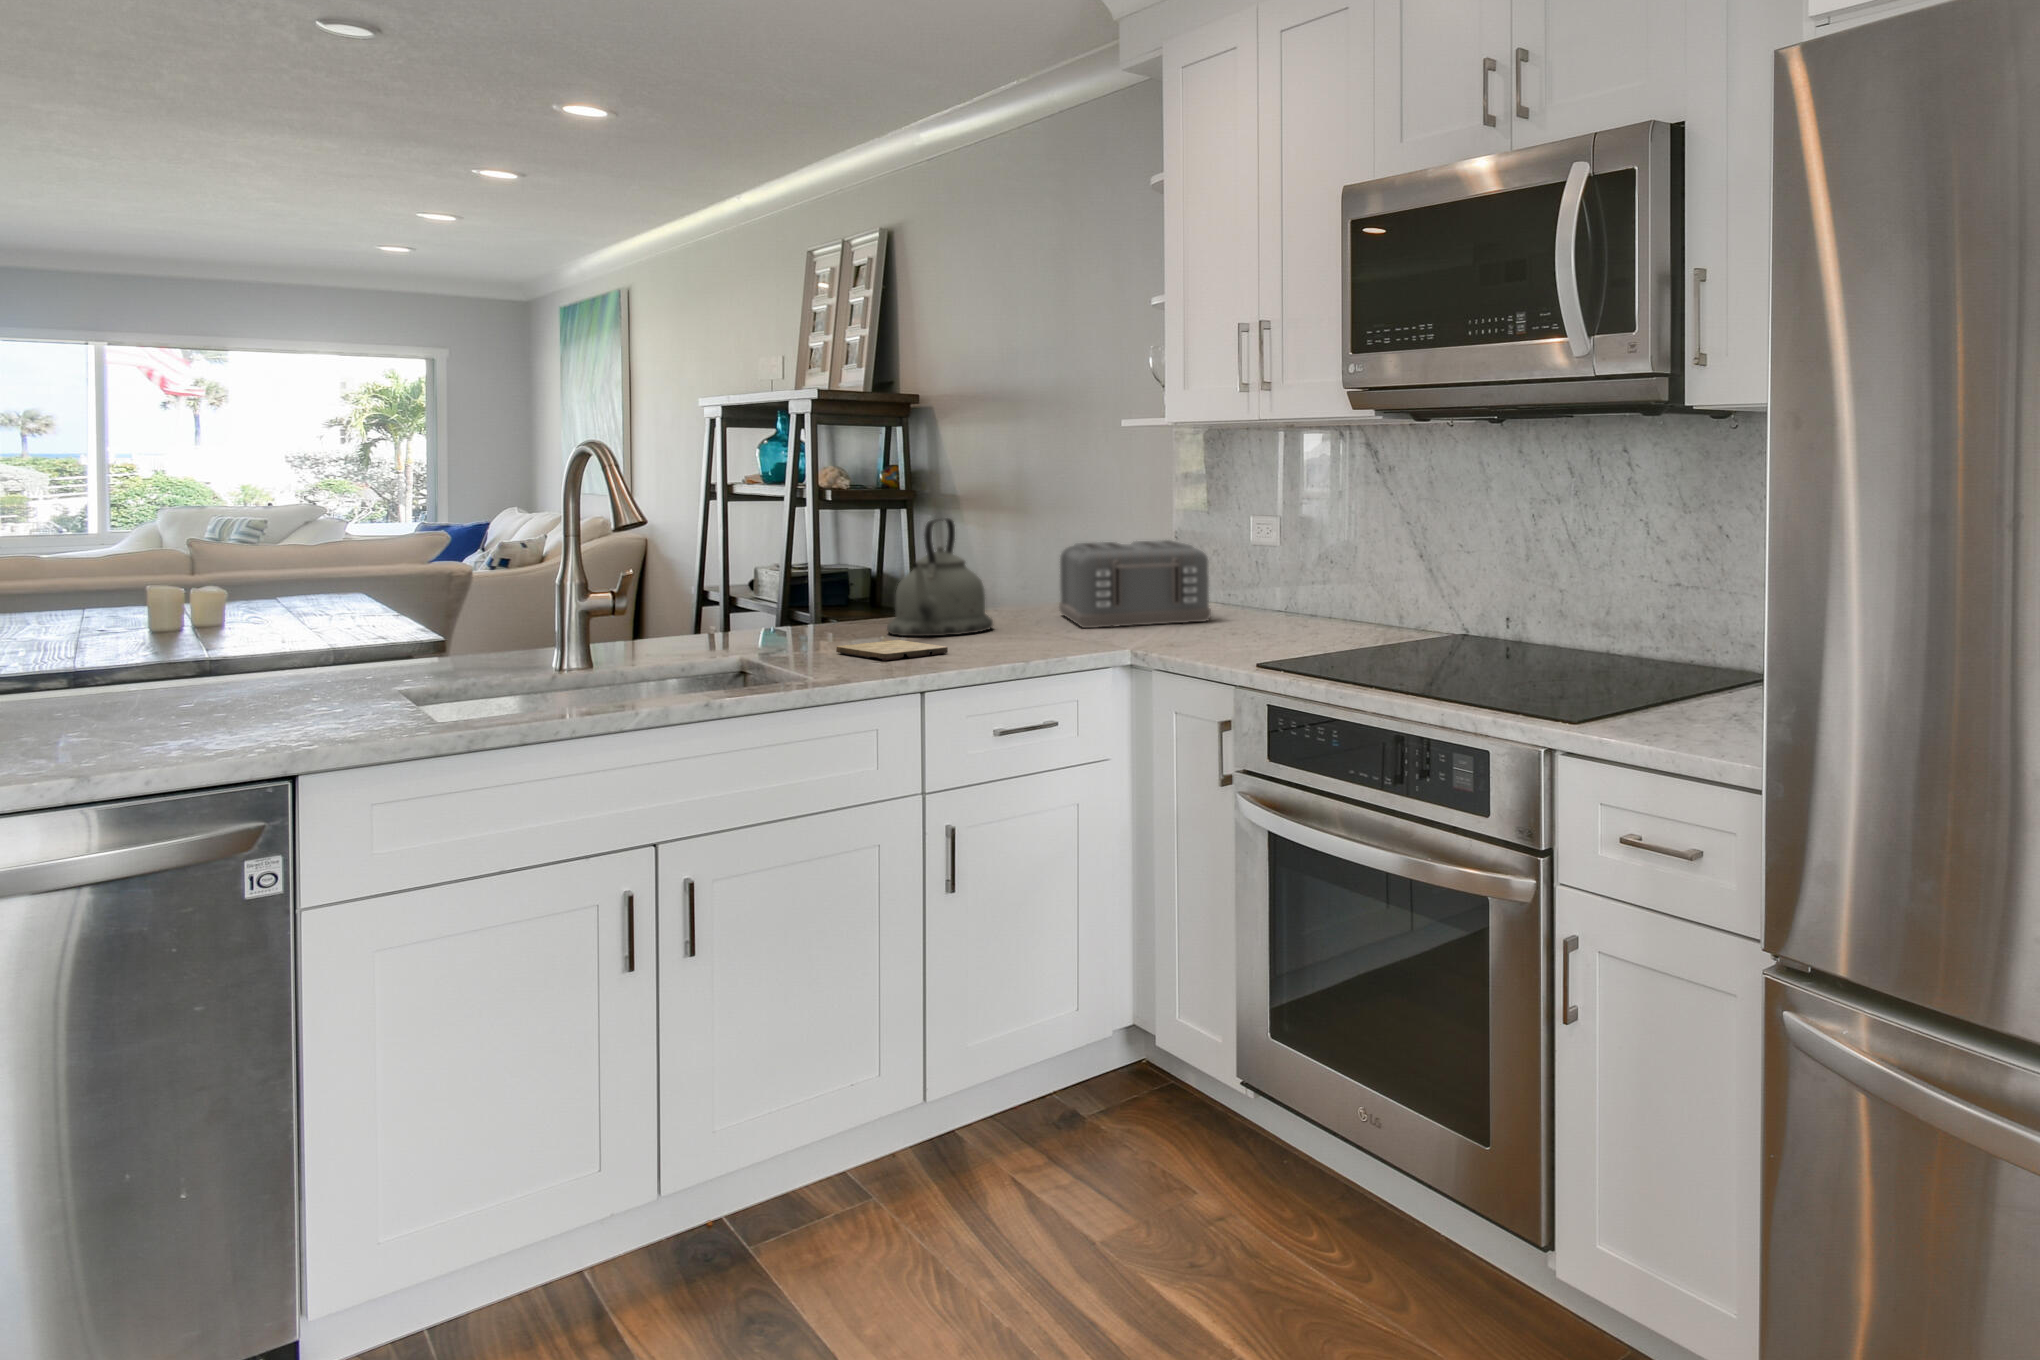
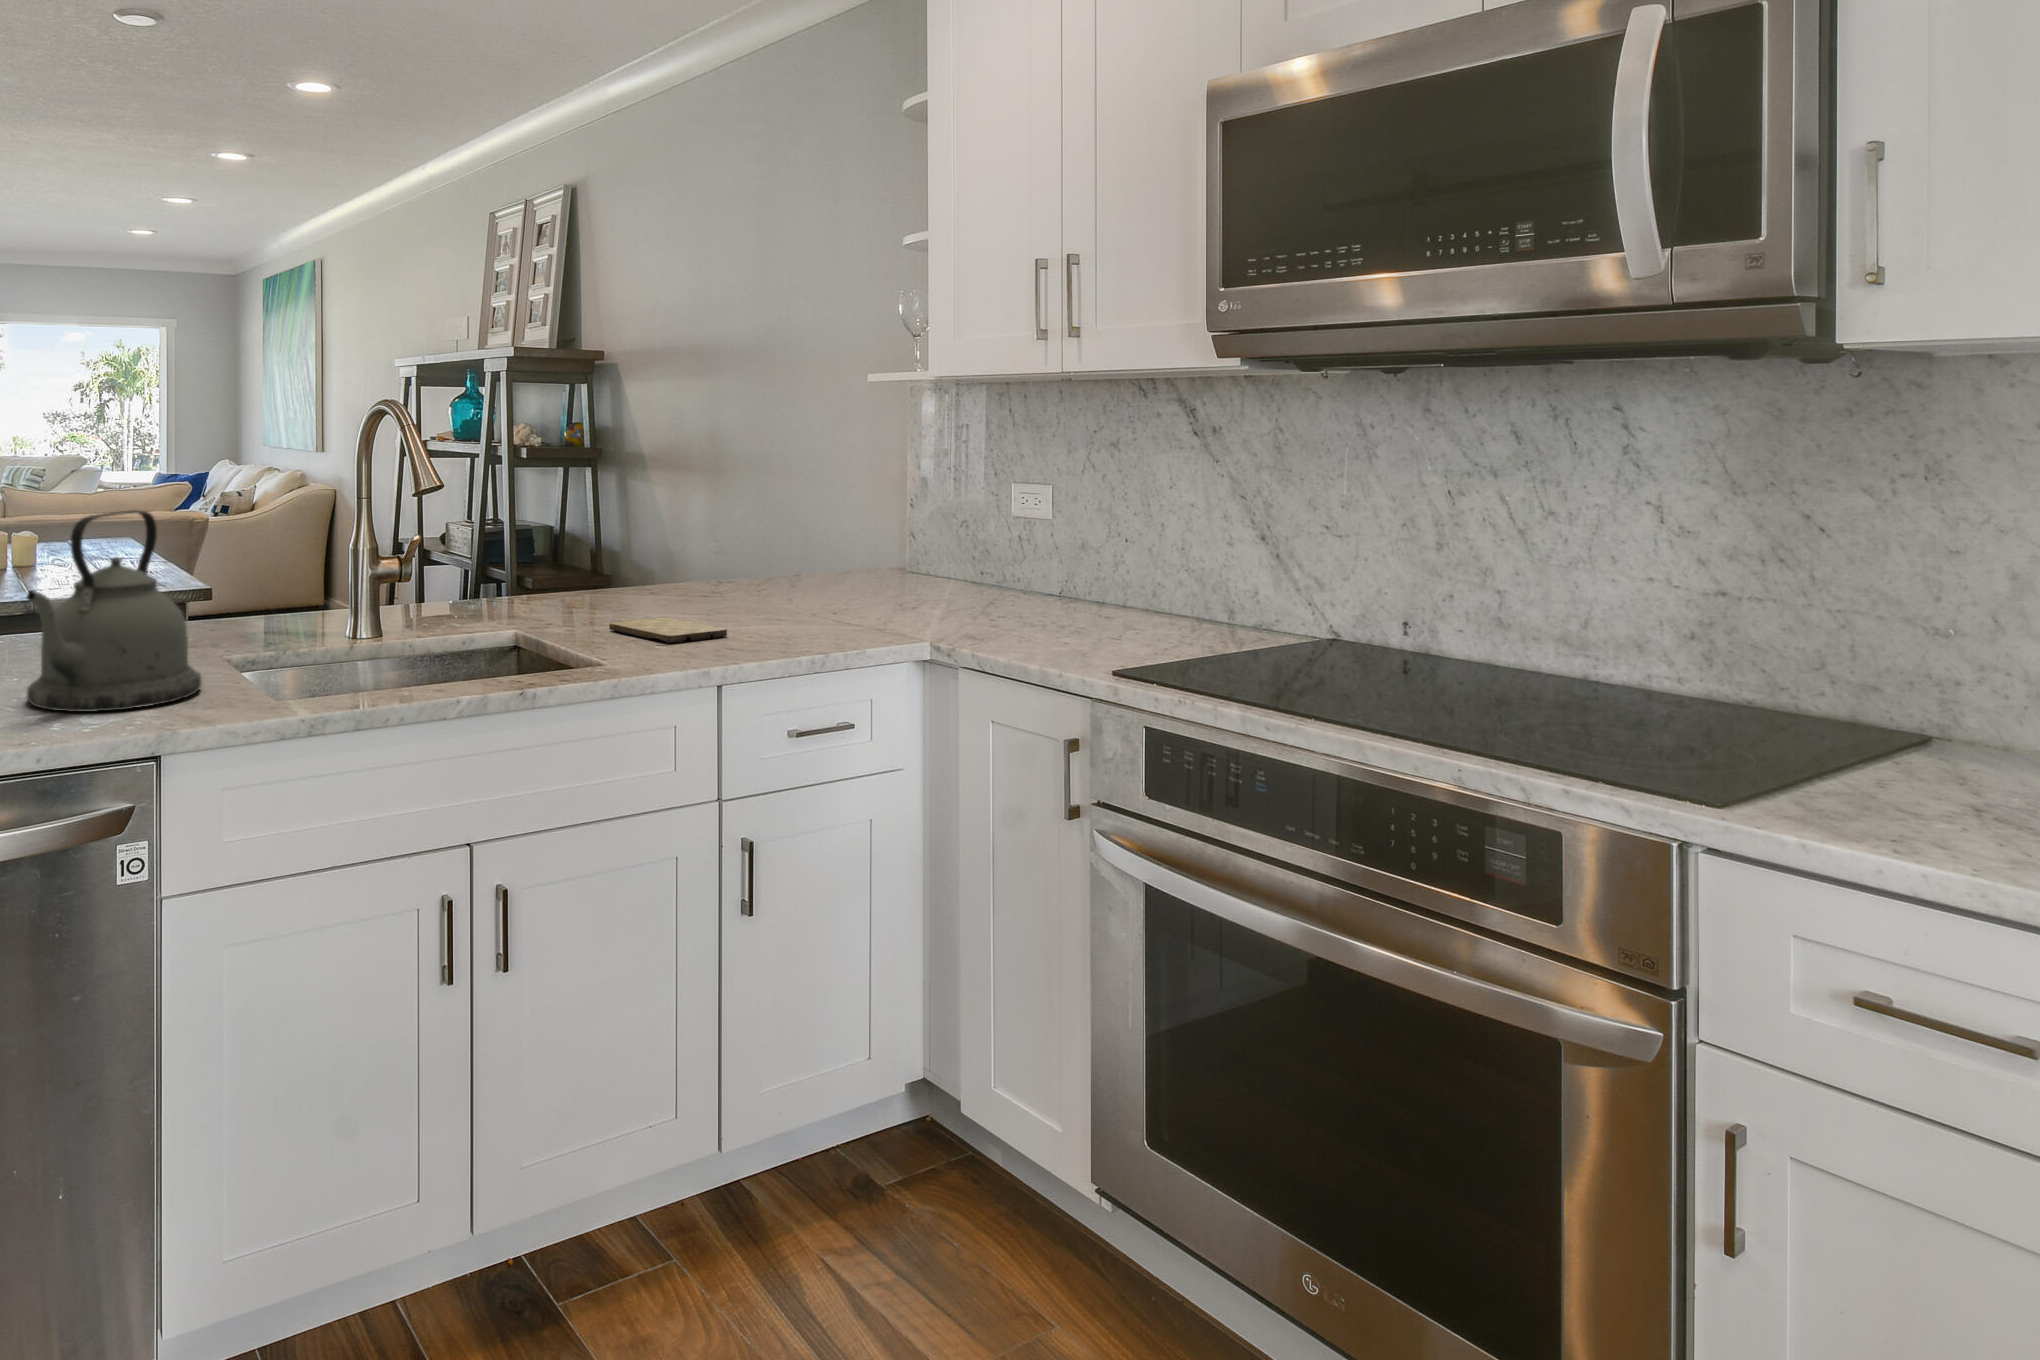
kettle: present [887,518,993,636] -> present [27,511,201,712]
toaster: present [1059,540,1211,628] -> none [799,510,979,608]

